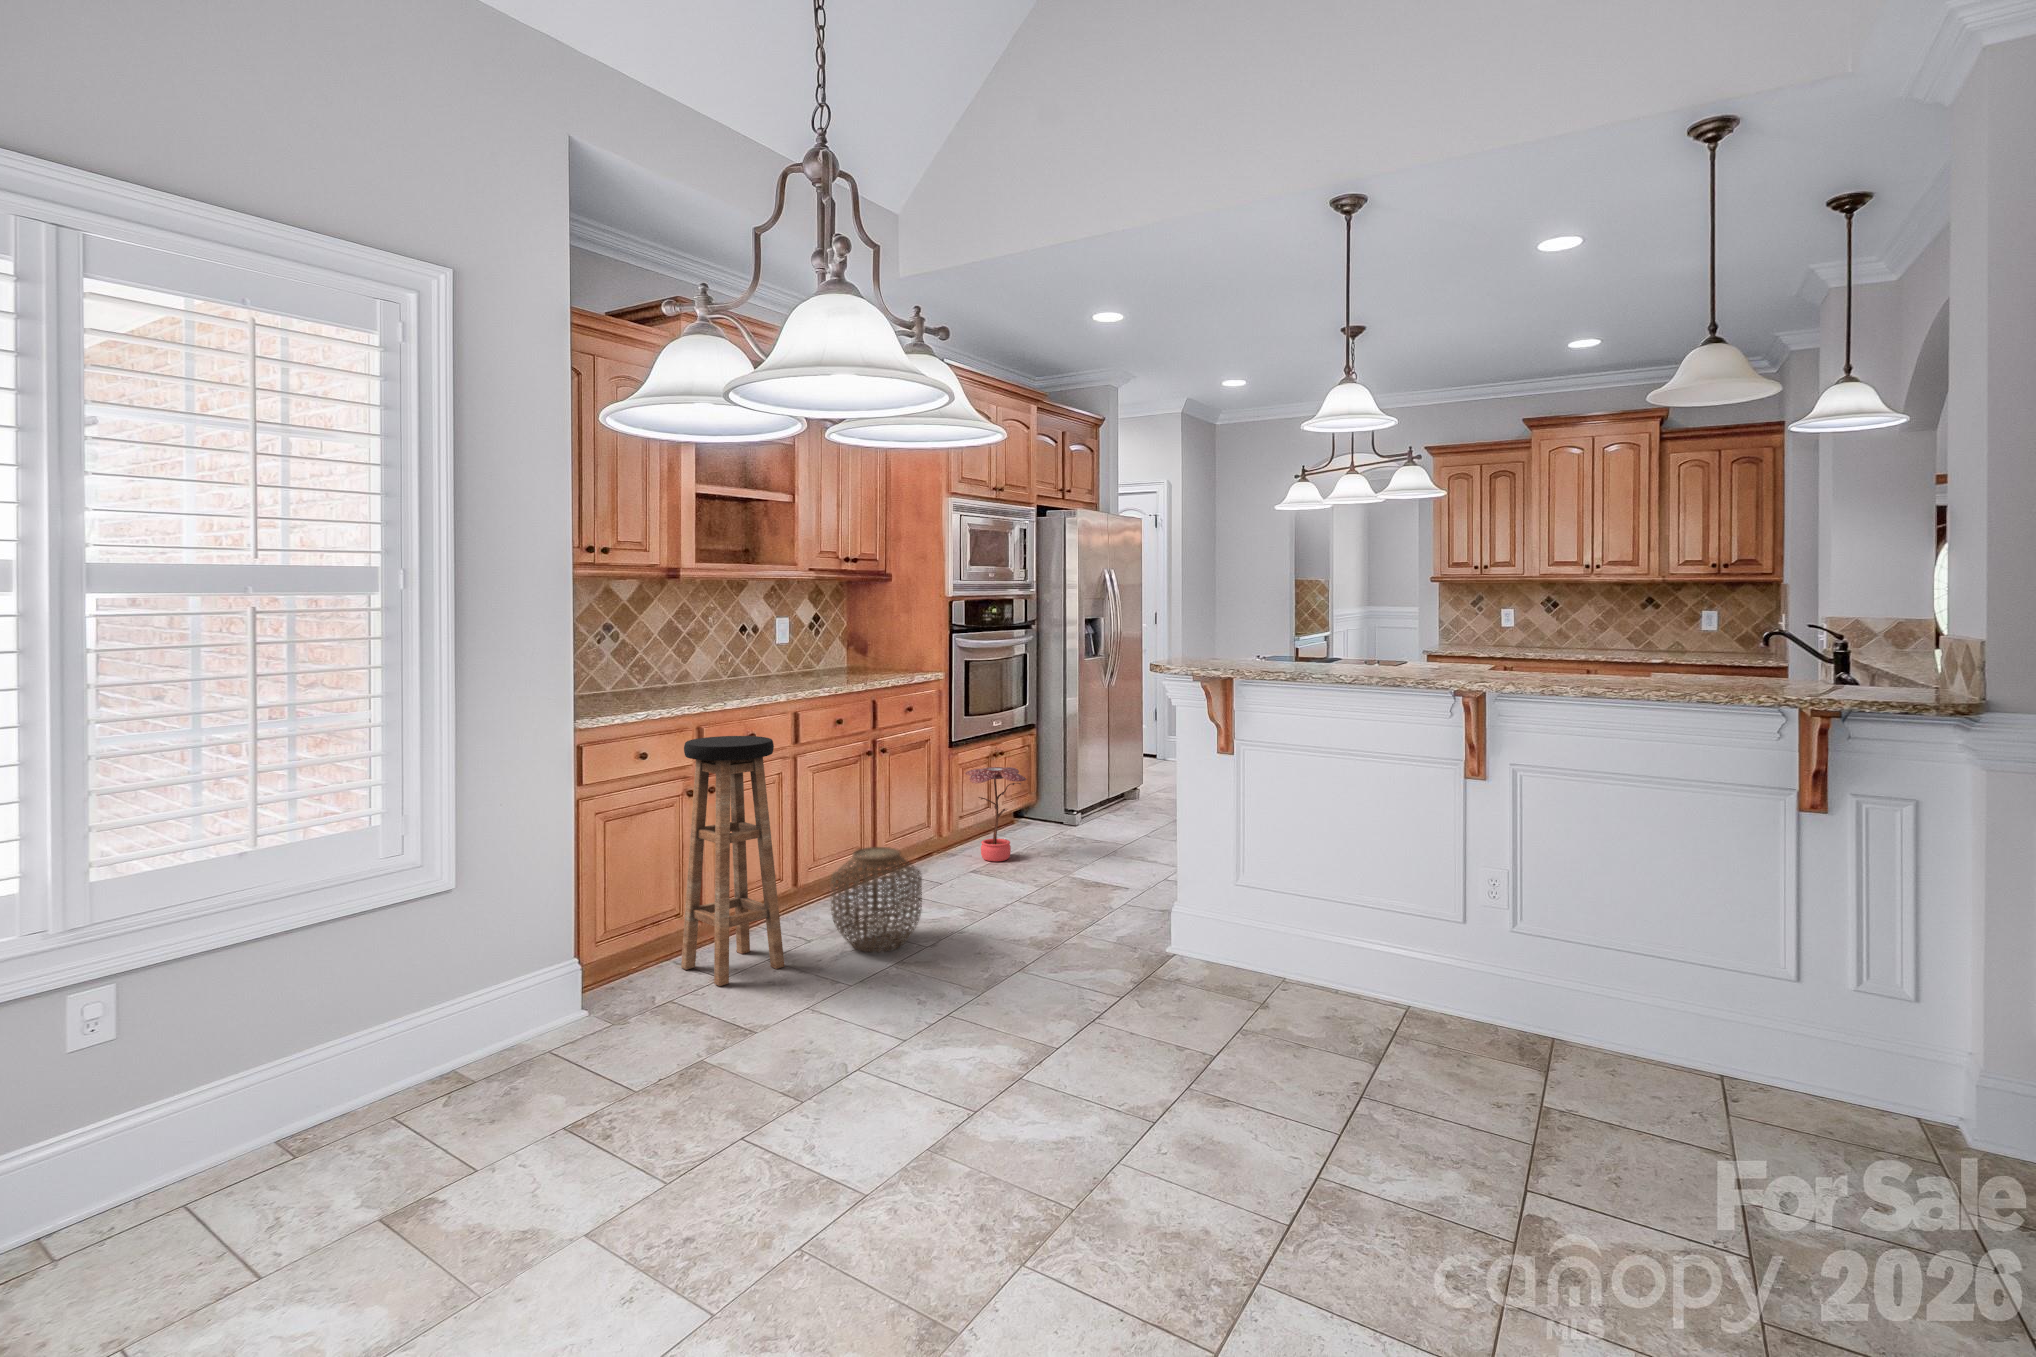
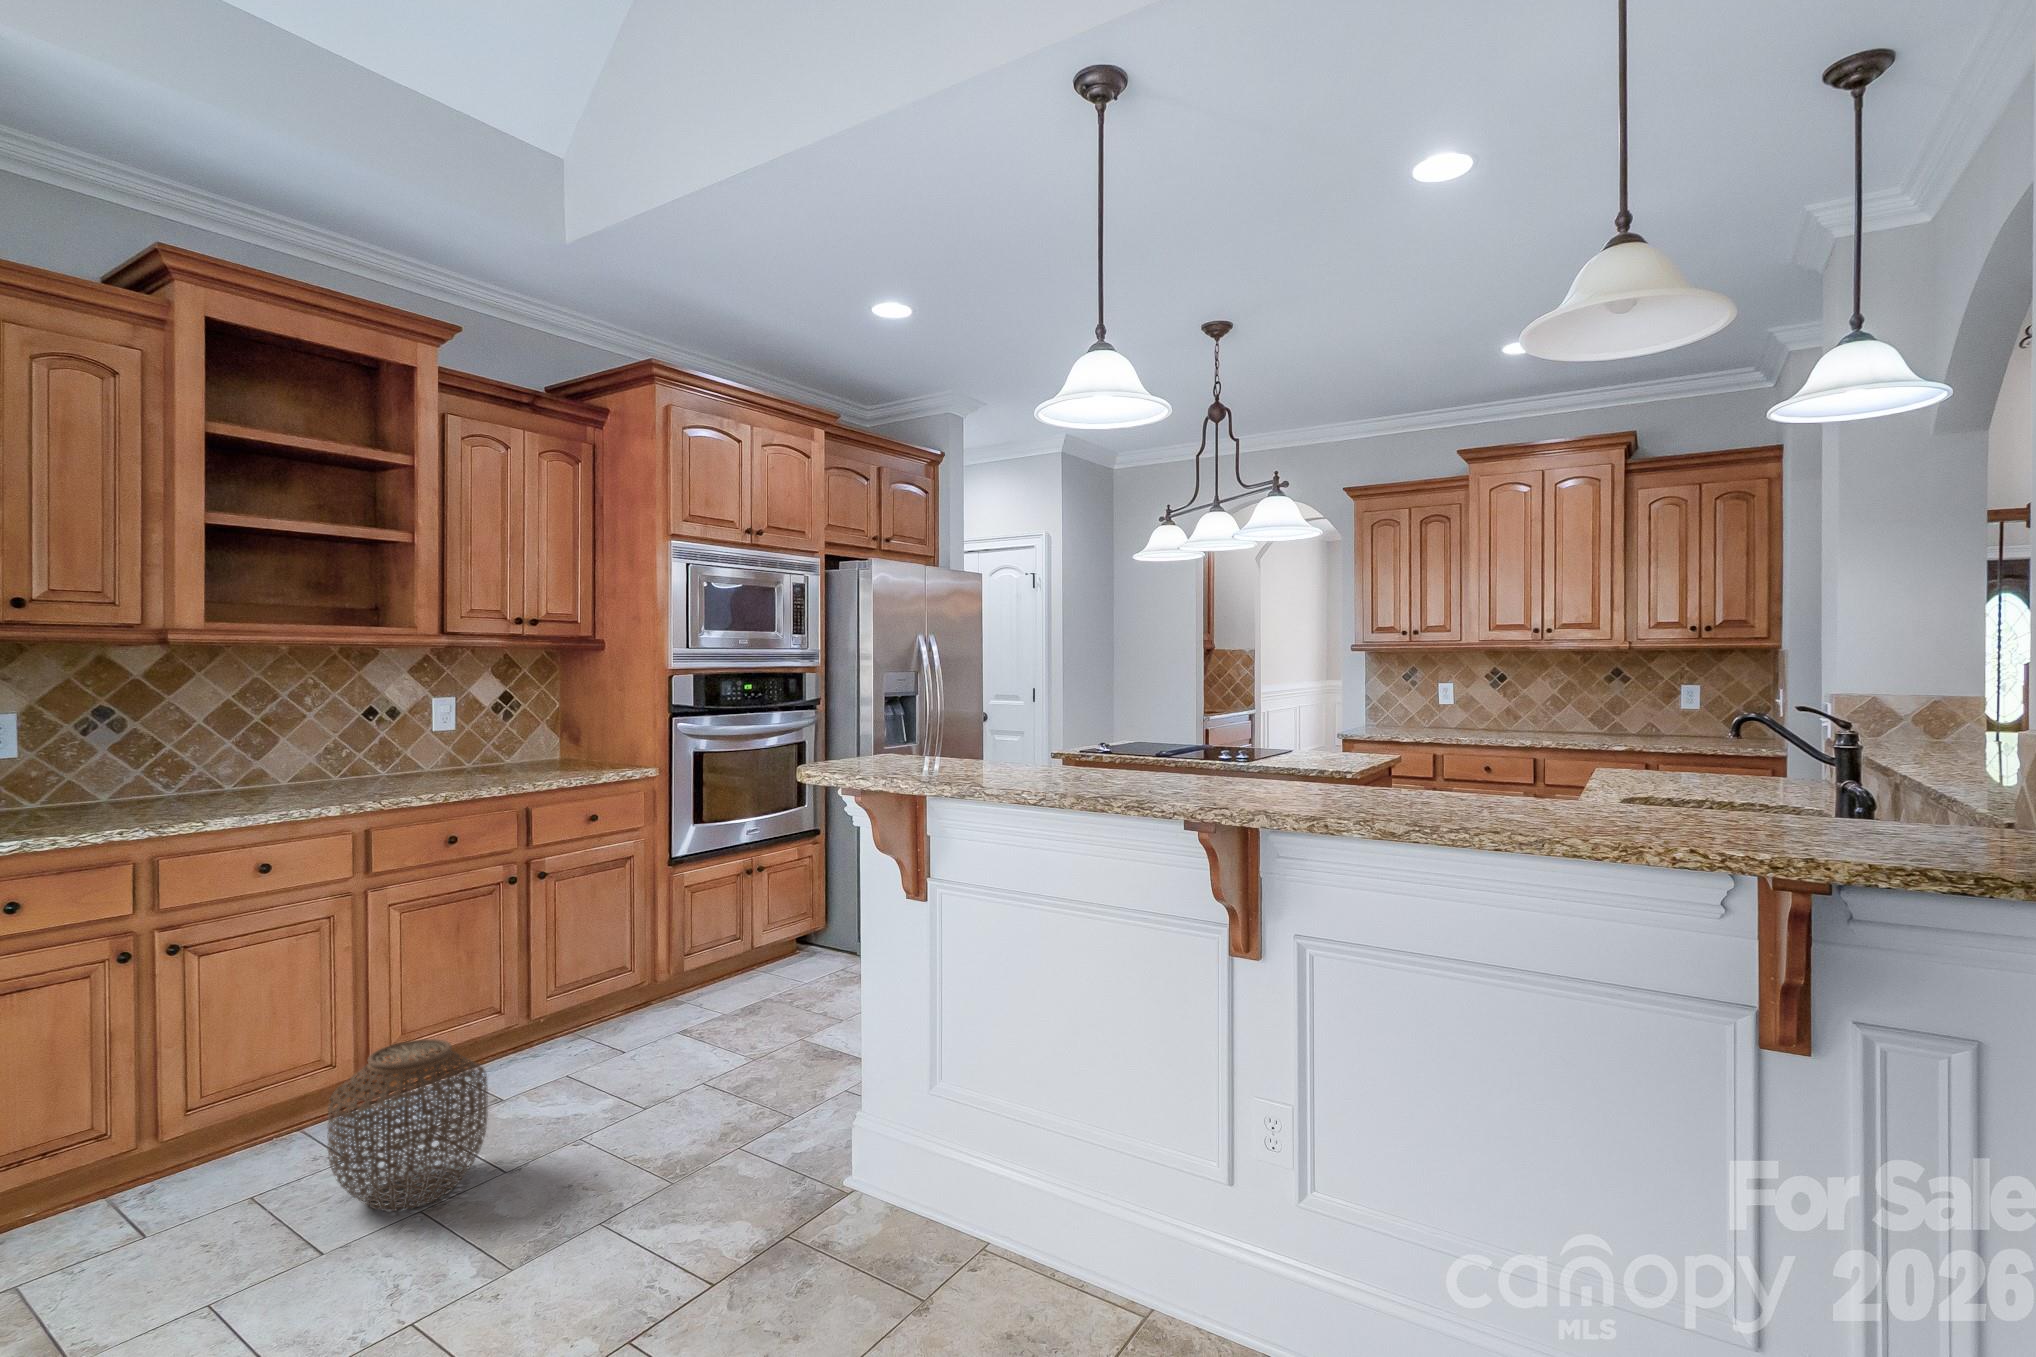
bar stool: present [681,736,785,986] -> none [48,876,224,1292]
potted plant: present [965,767,1026,861] -> none [685,895,767,1027]

